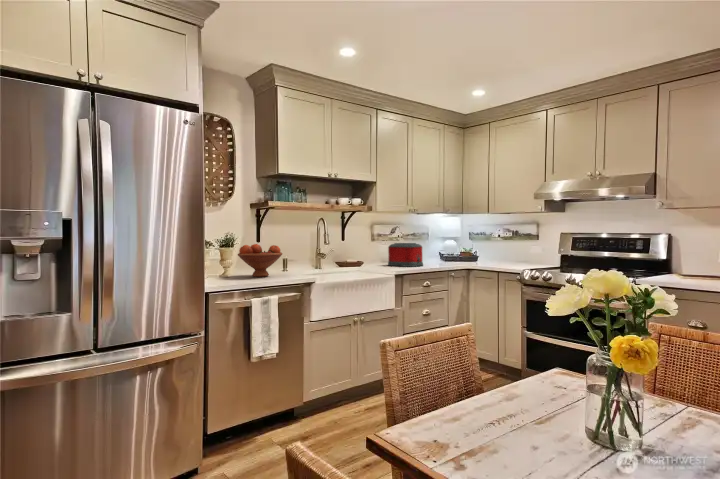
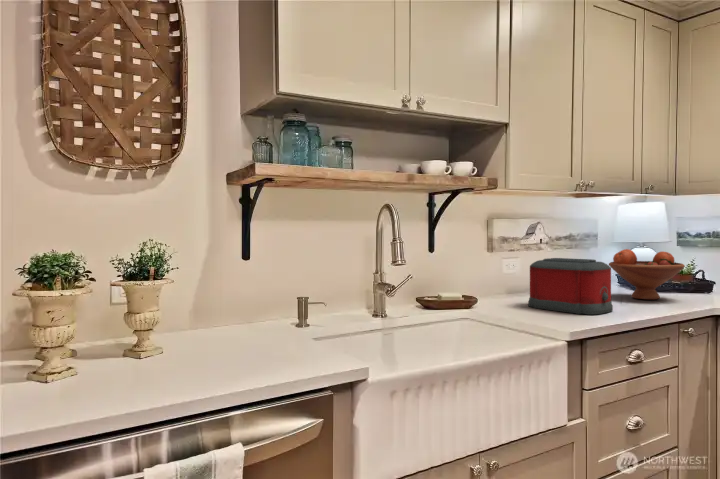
fruit bowl: present [238,244,282,277] -> present [609,249,685,300]

